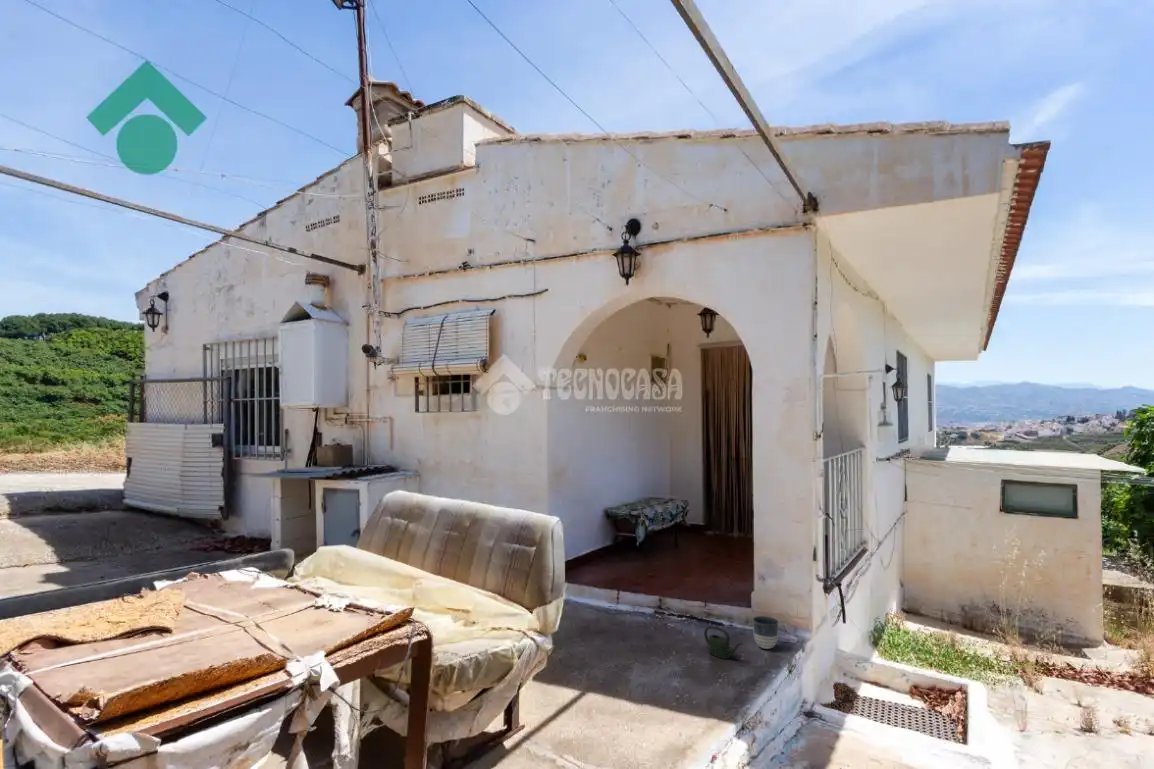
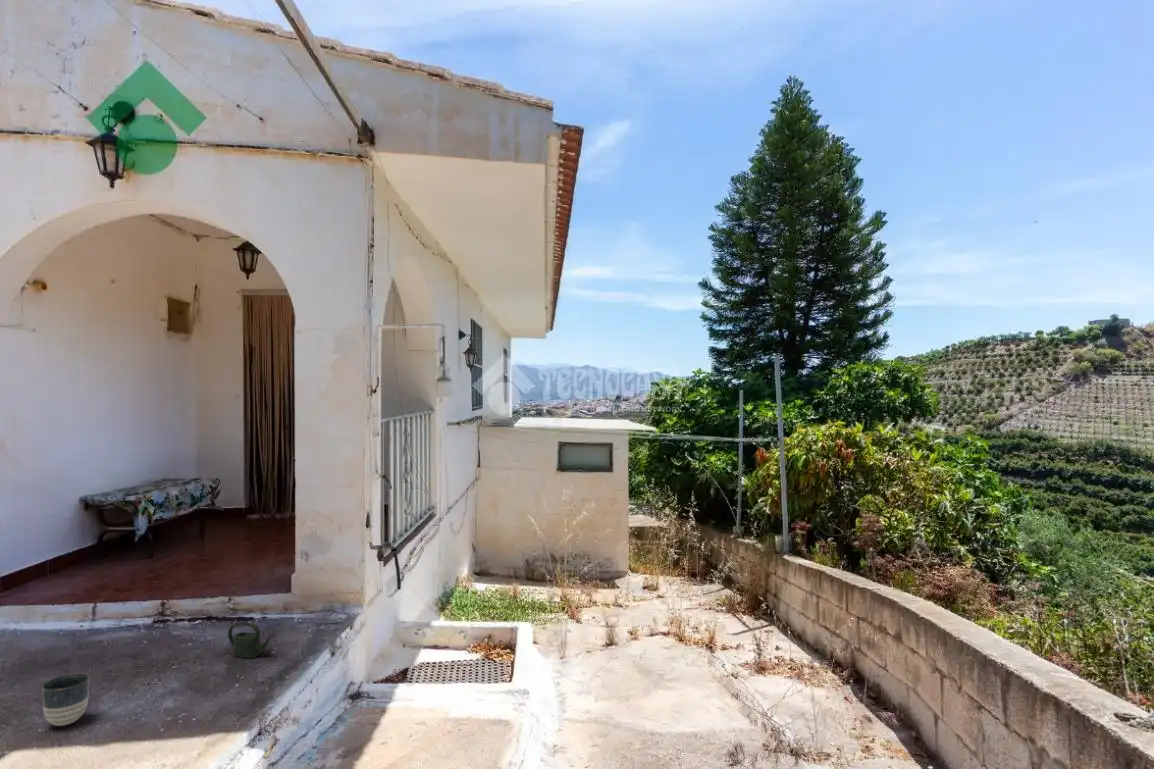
planter: present [753,616,779,649] -> present [42,673,90,726]

